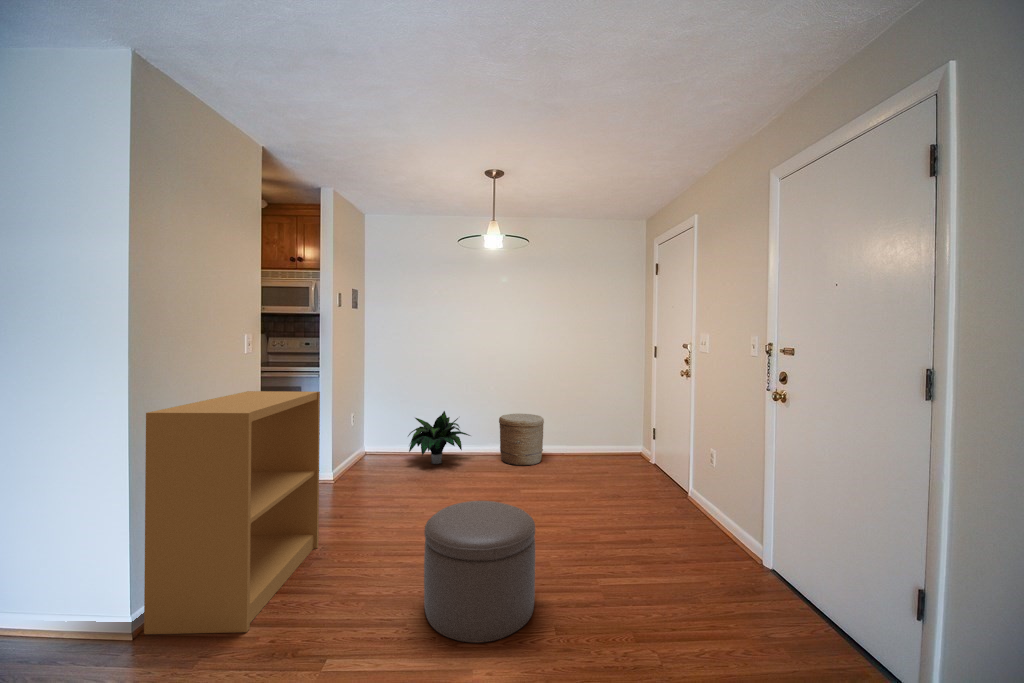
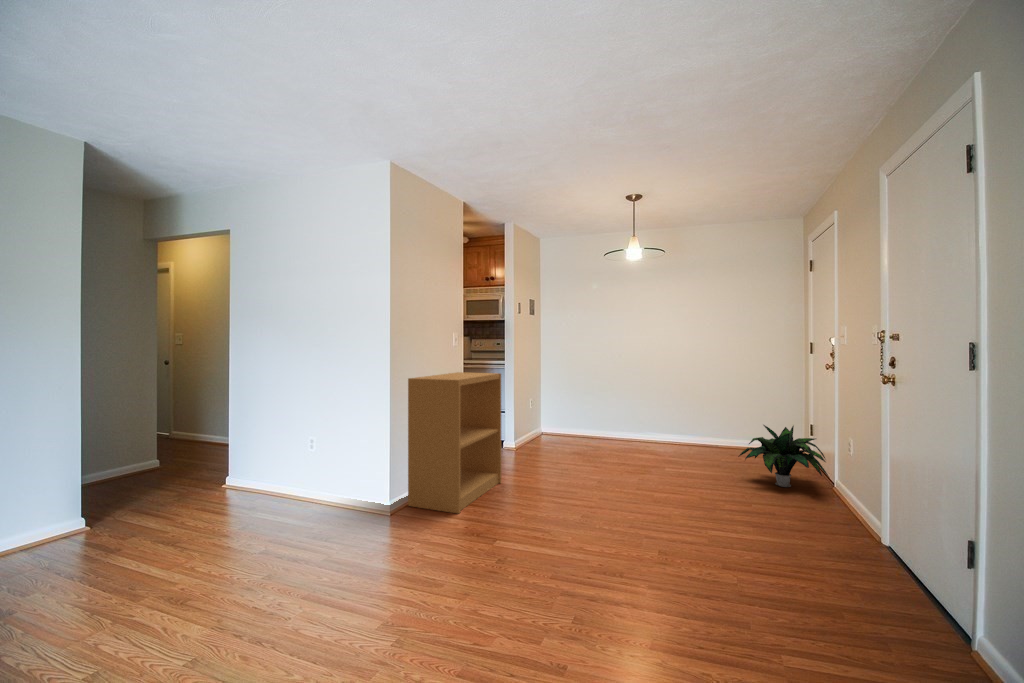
potted plant: present [408,411,470,464] -> present [738,425,829,487]
woven basket: present [499,414,544,466] -> none [654,406,698,453]
ottoman: present [424,501,535,643] -> none [564,454,646,542]

